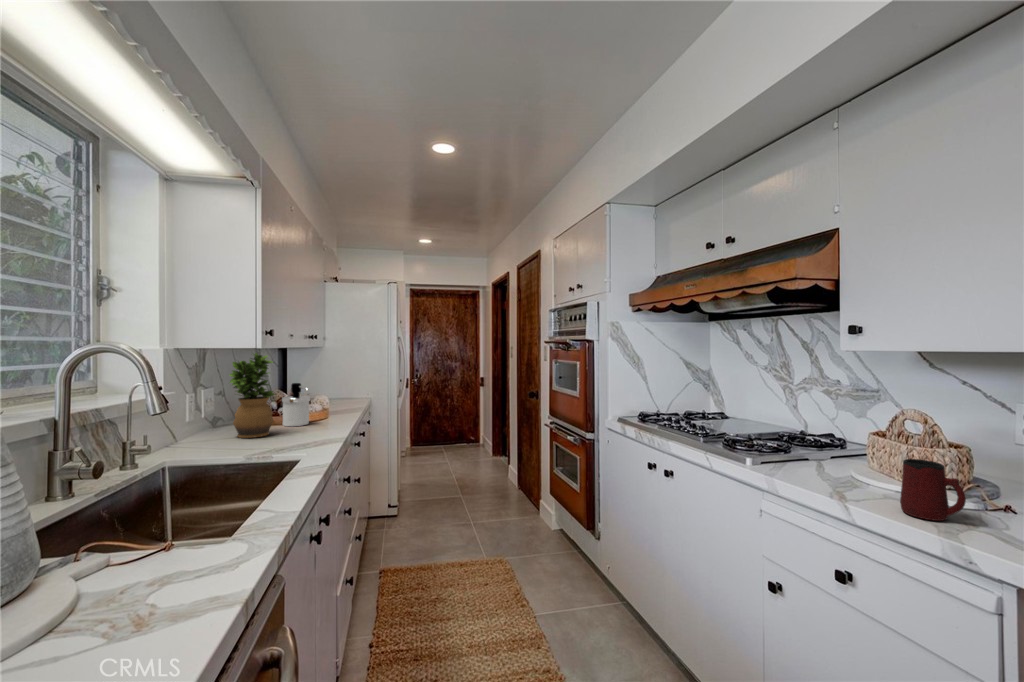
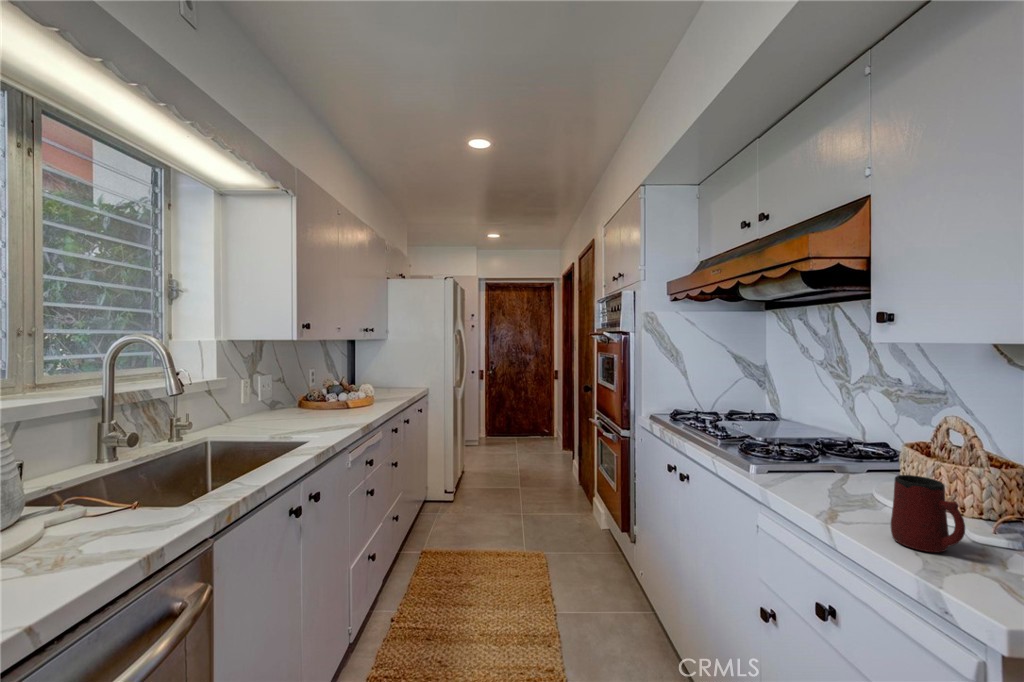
potted plant: present [229,353,275,438] -> none [271,344,313,420]
soap dispenser: present [282,383,310,426] -> none [325,373,350,412]

